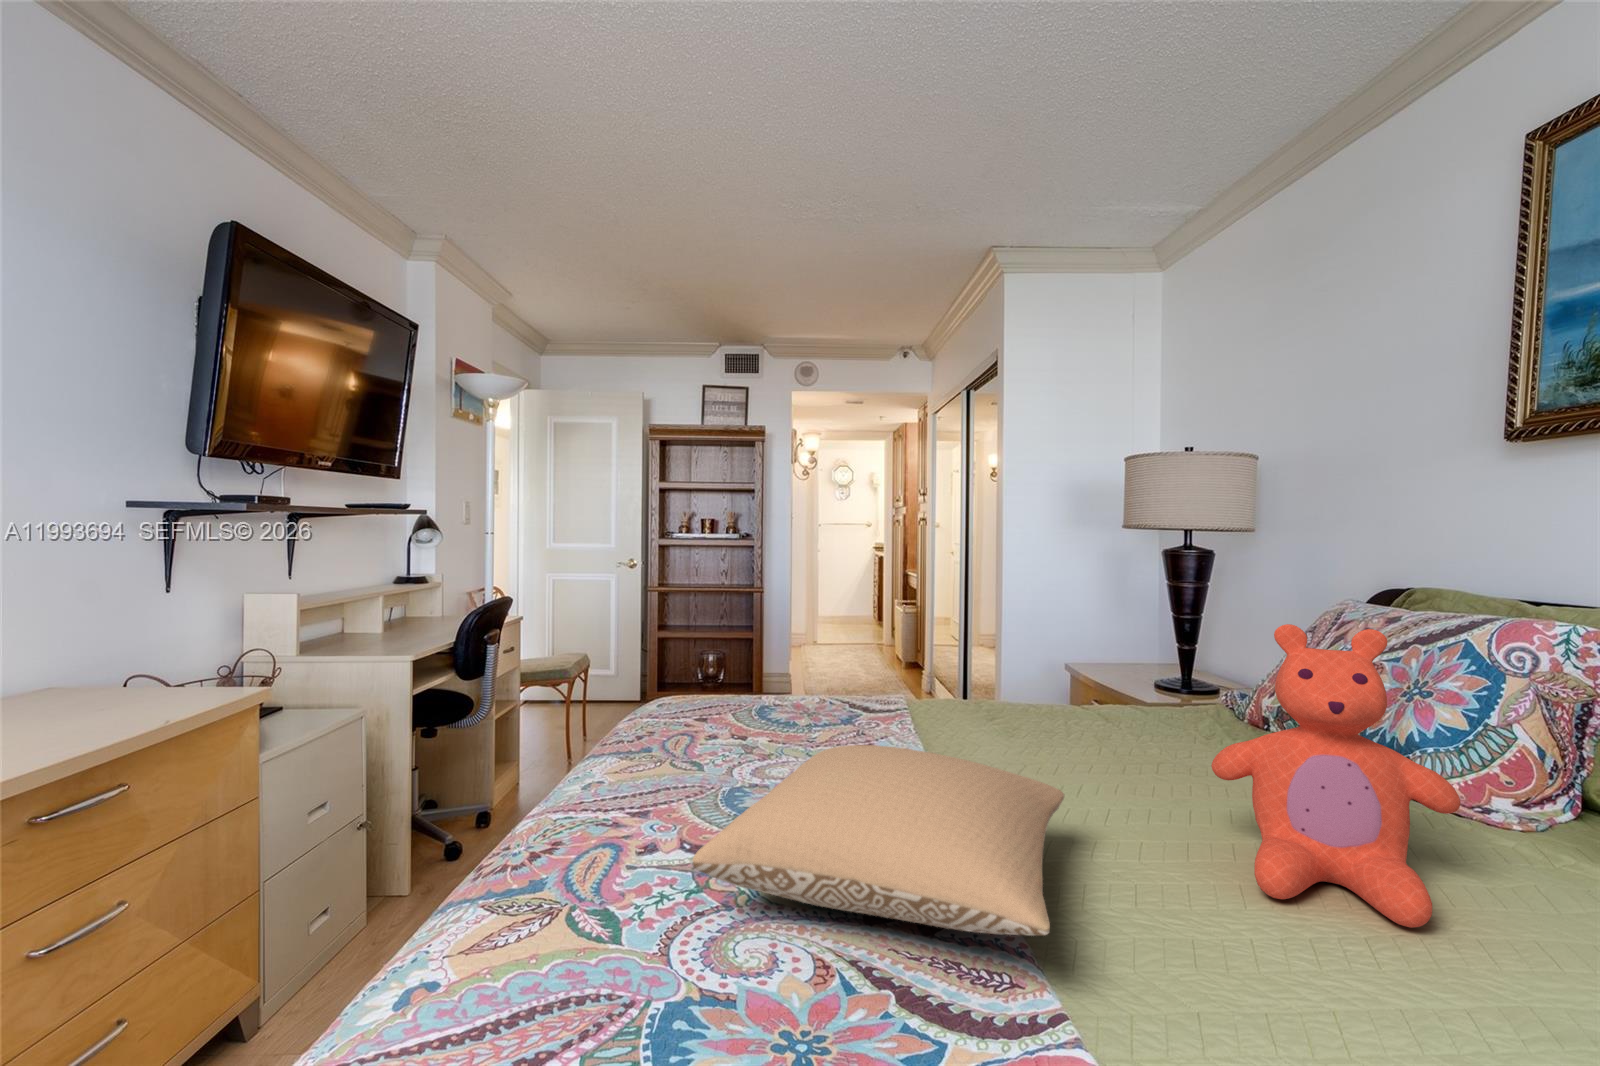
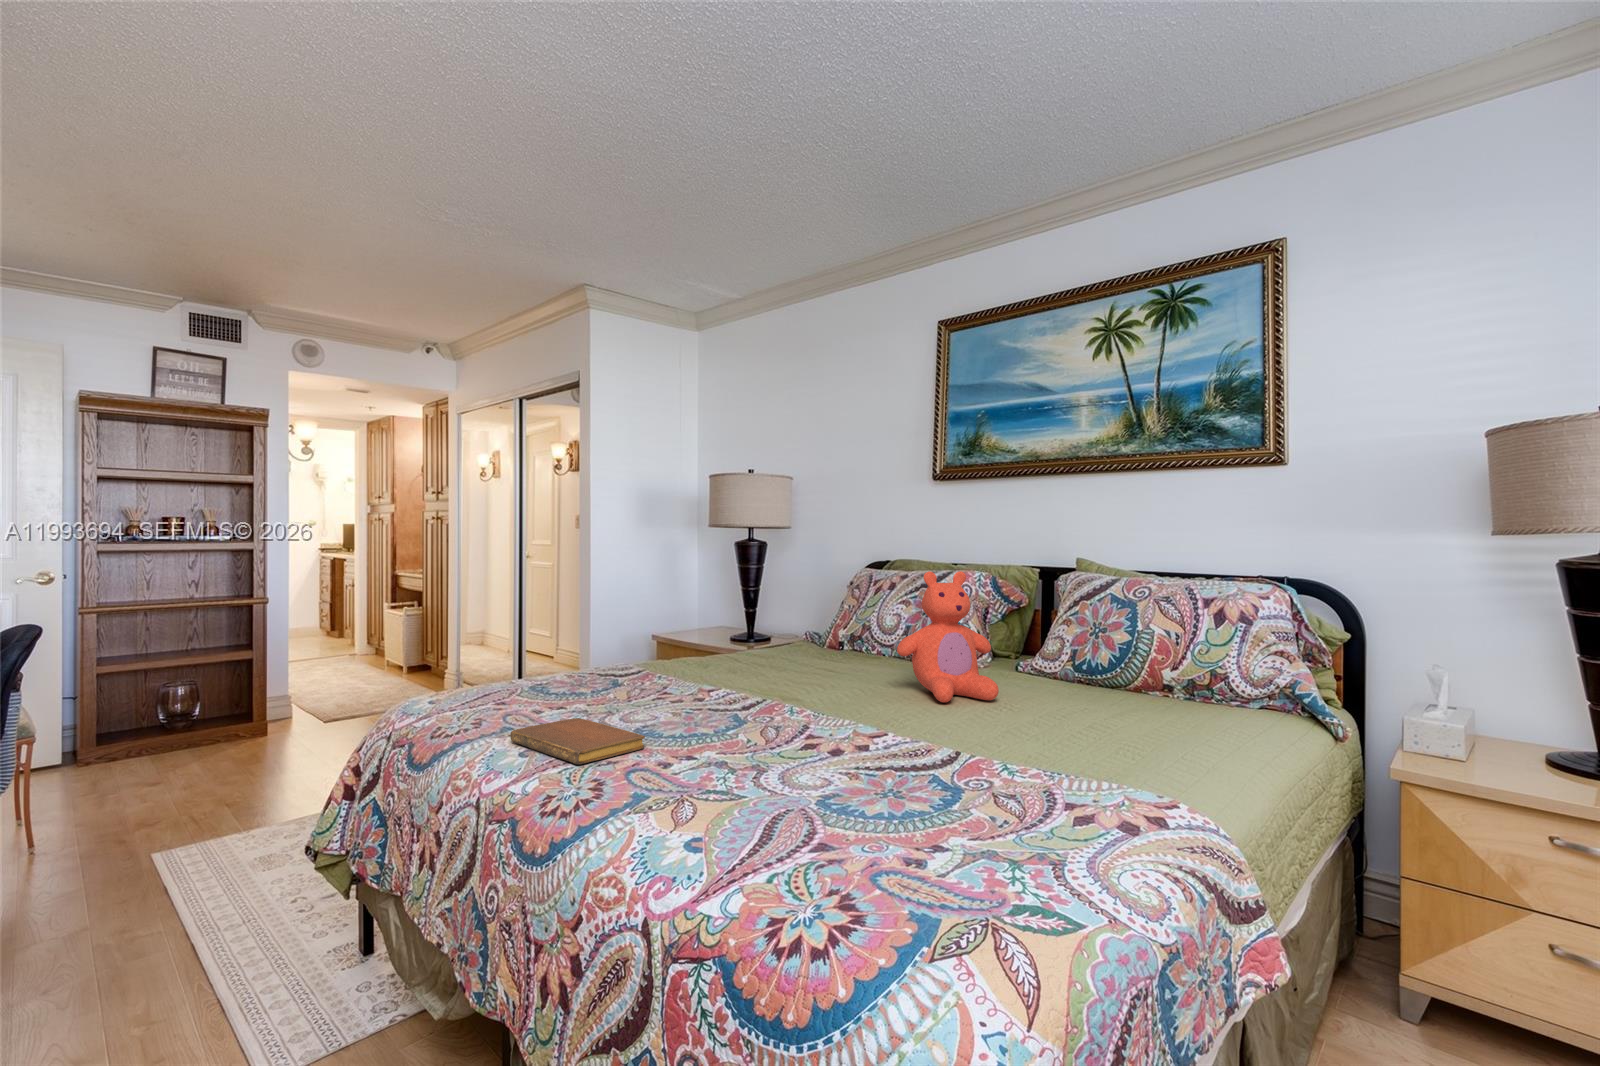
pillow: present [693,745,1064,936] -> none [698,656,934,741]
notebook: none [565,772,683,842] -> present [510,718,645,764]

